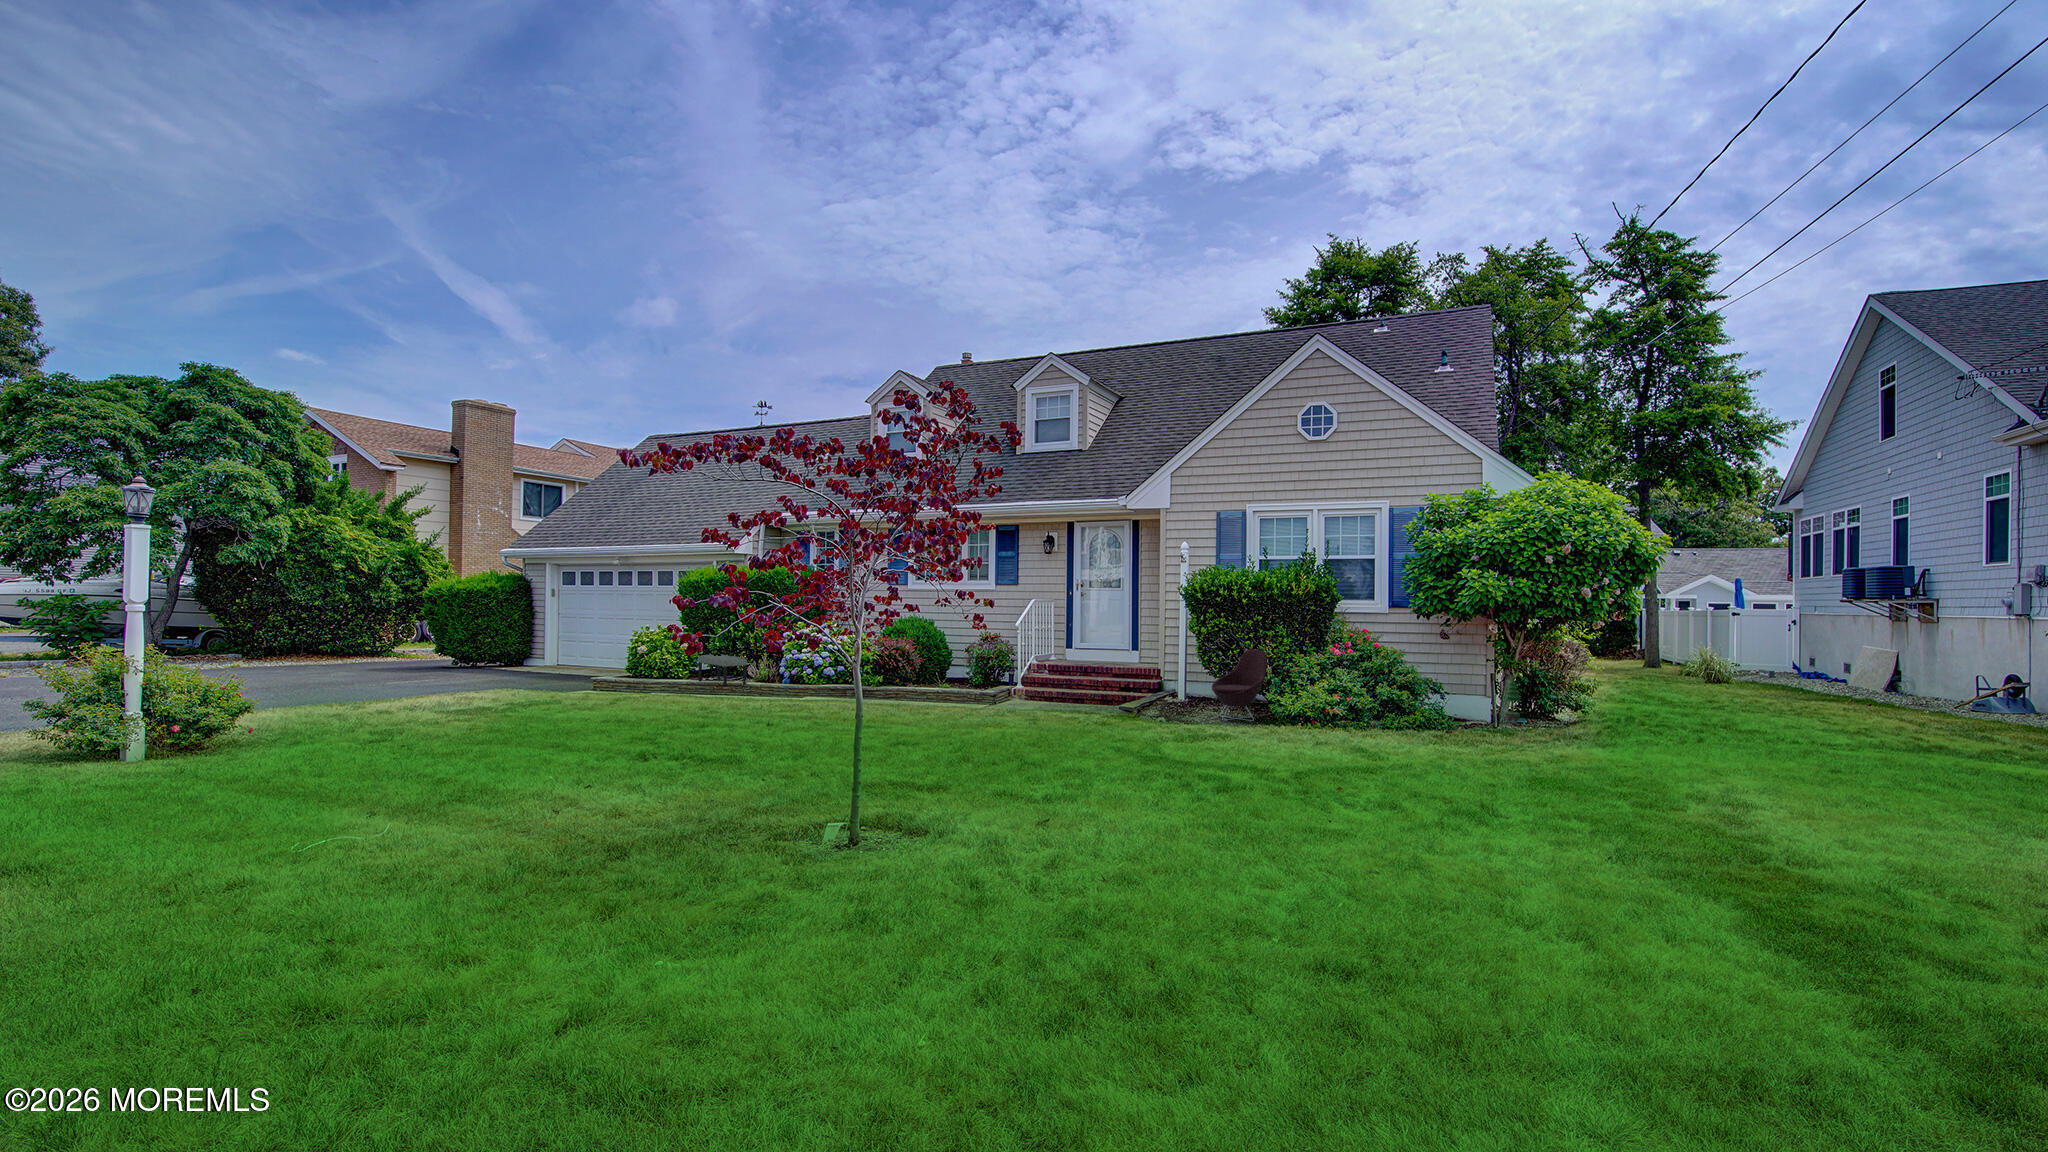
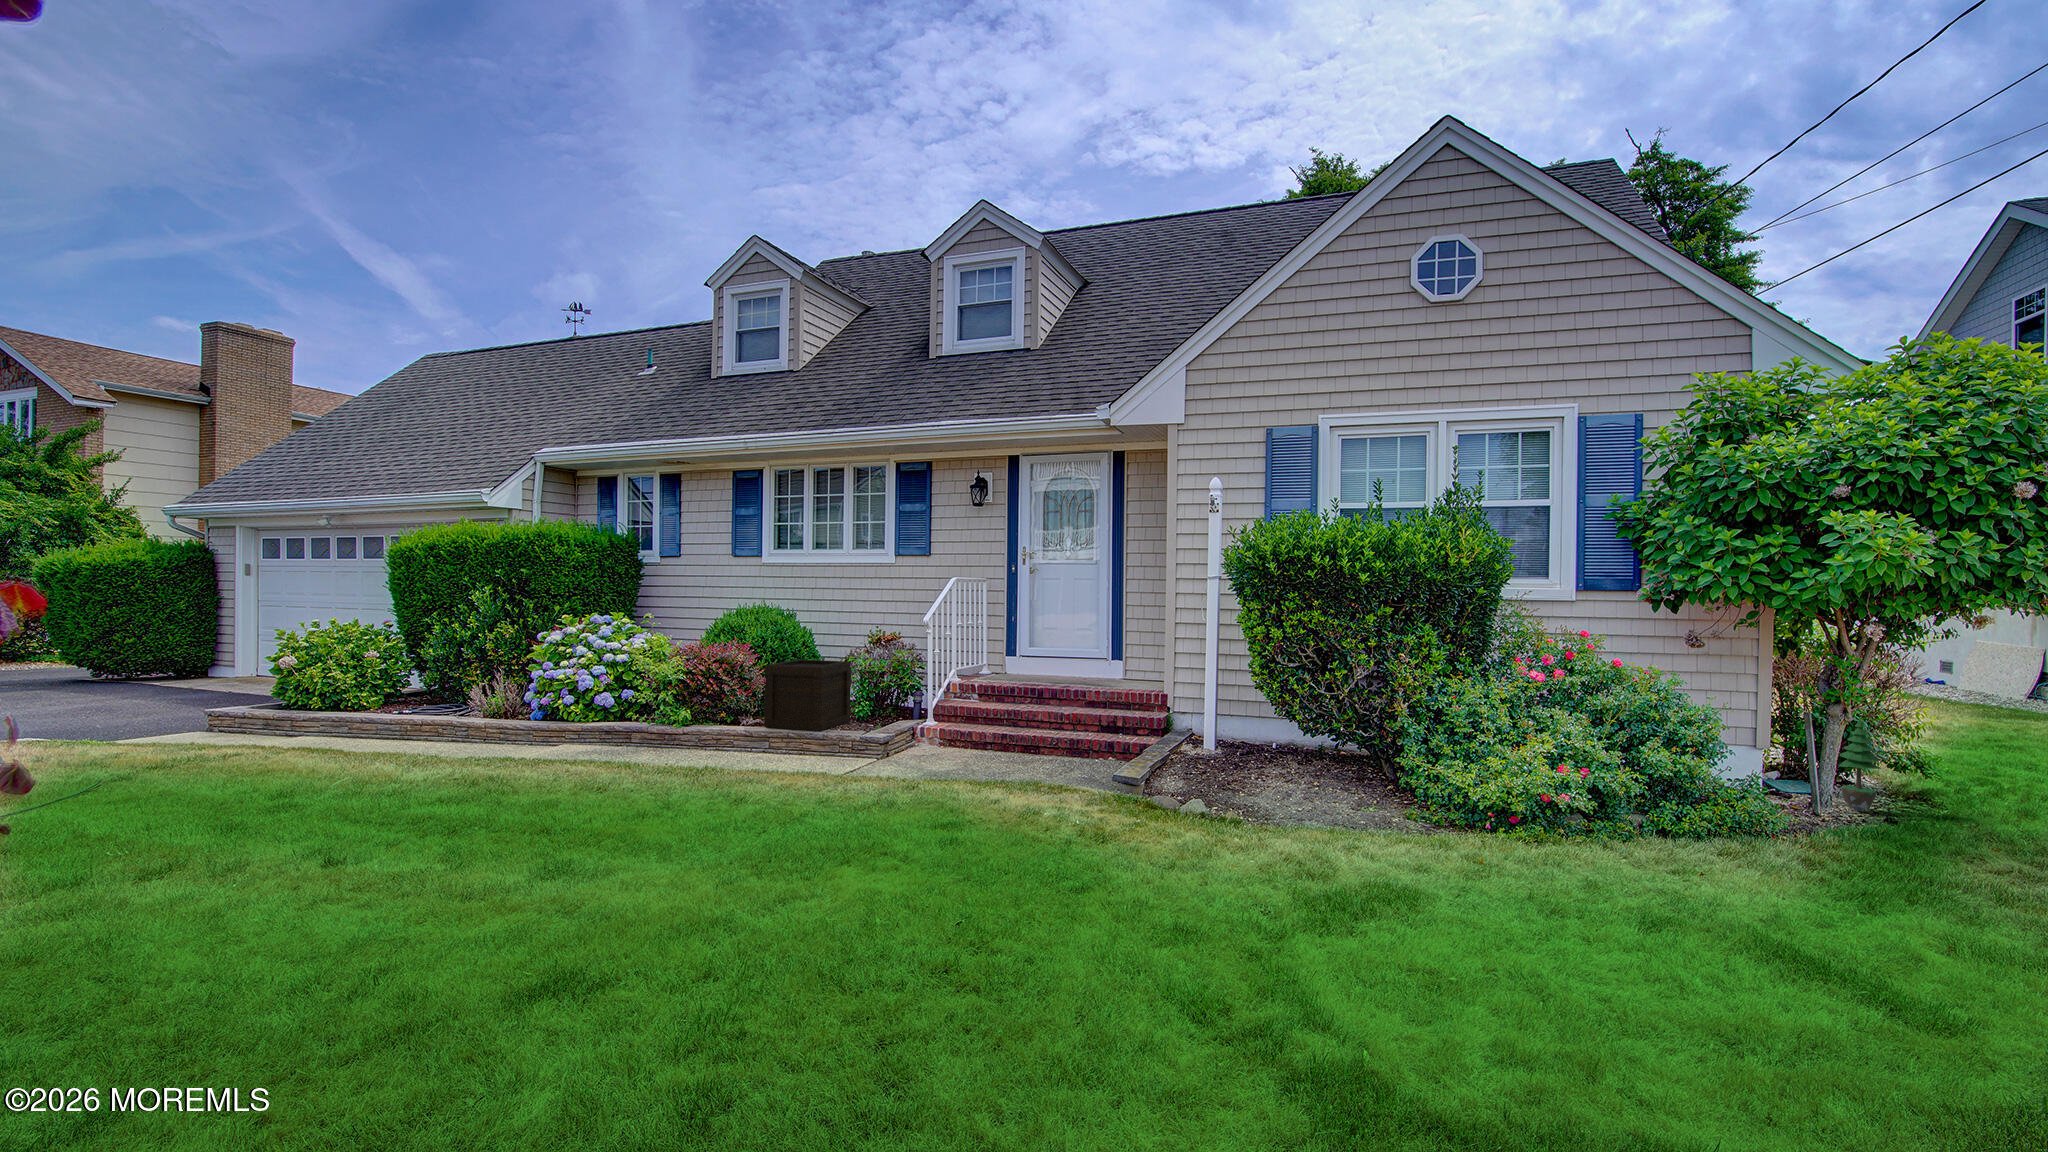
wooden crate: none [920,650,971,692] -> present [764,659,851,731]
chair: present [1212,650,1267,721] -> none [1291,668,1396,809]
bench: present [698,654,747,686] -> none [402,667,478,723]

